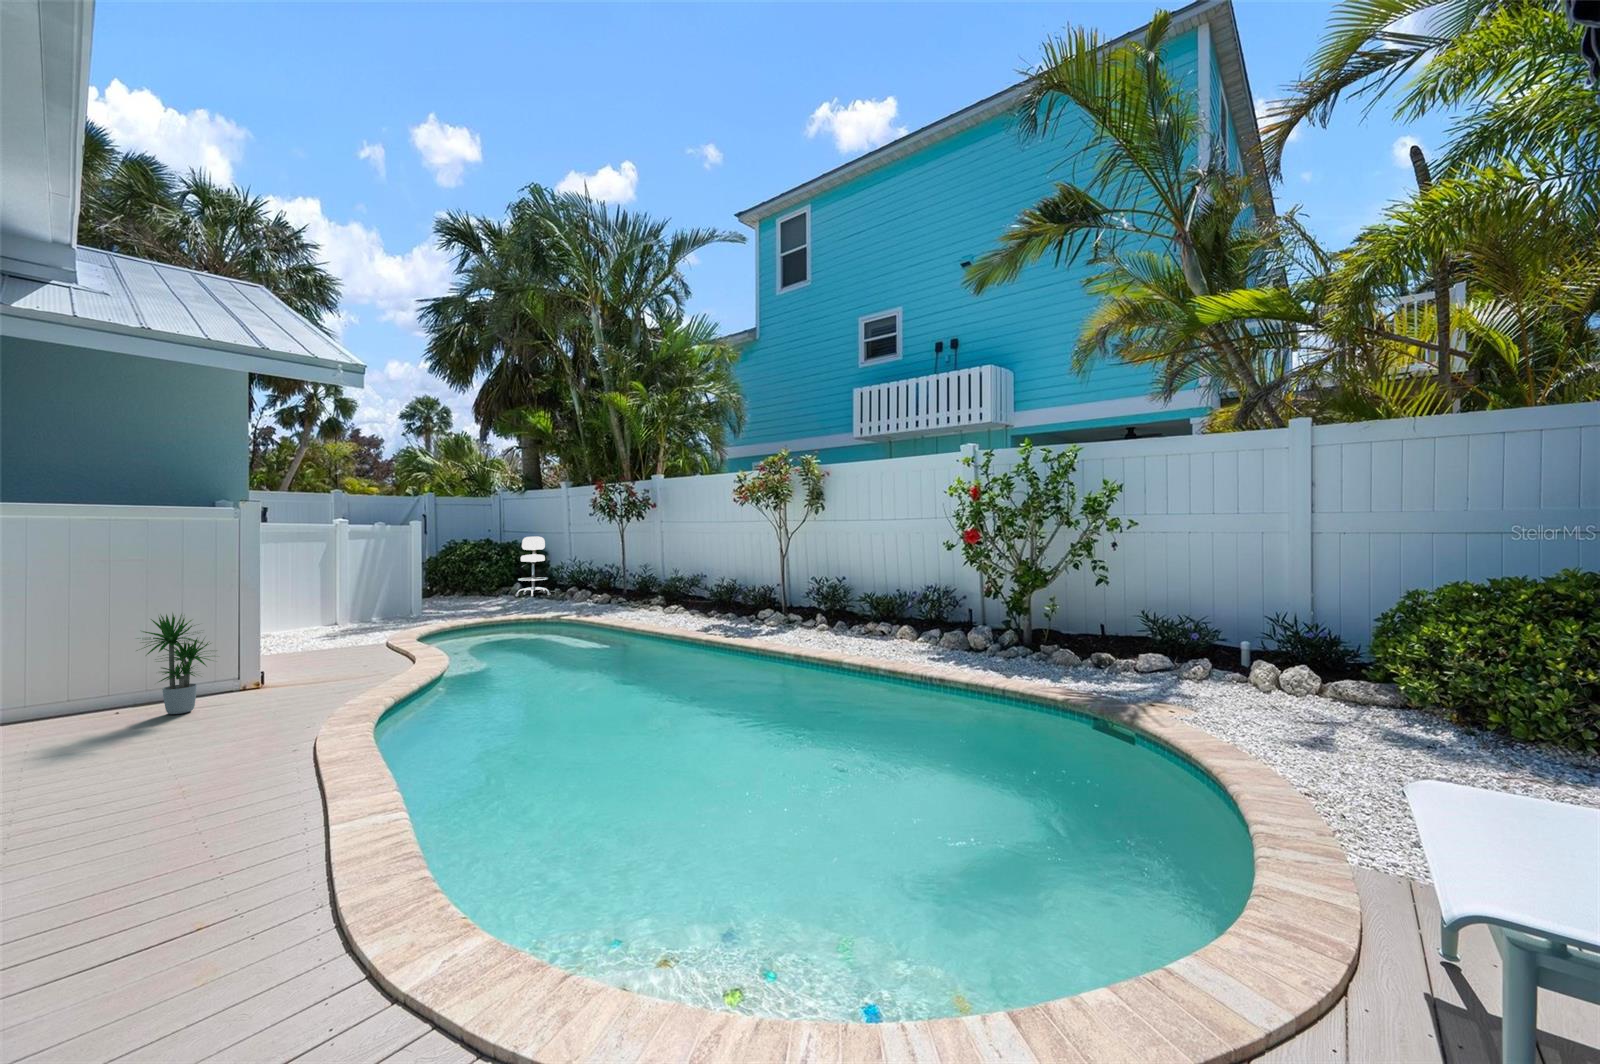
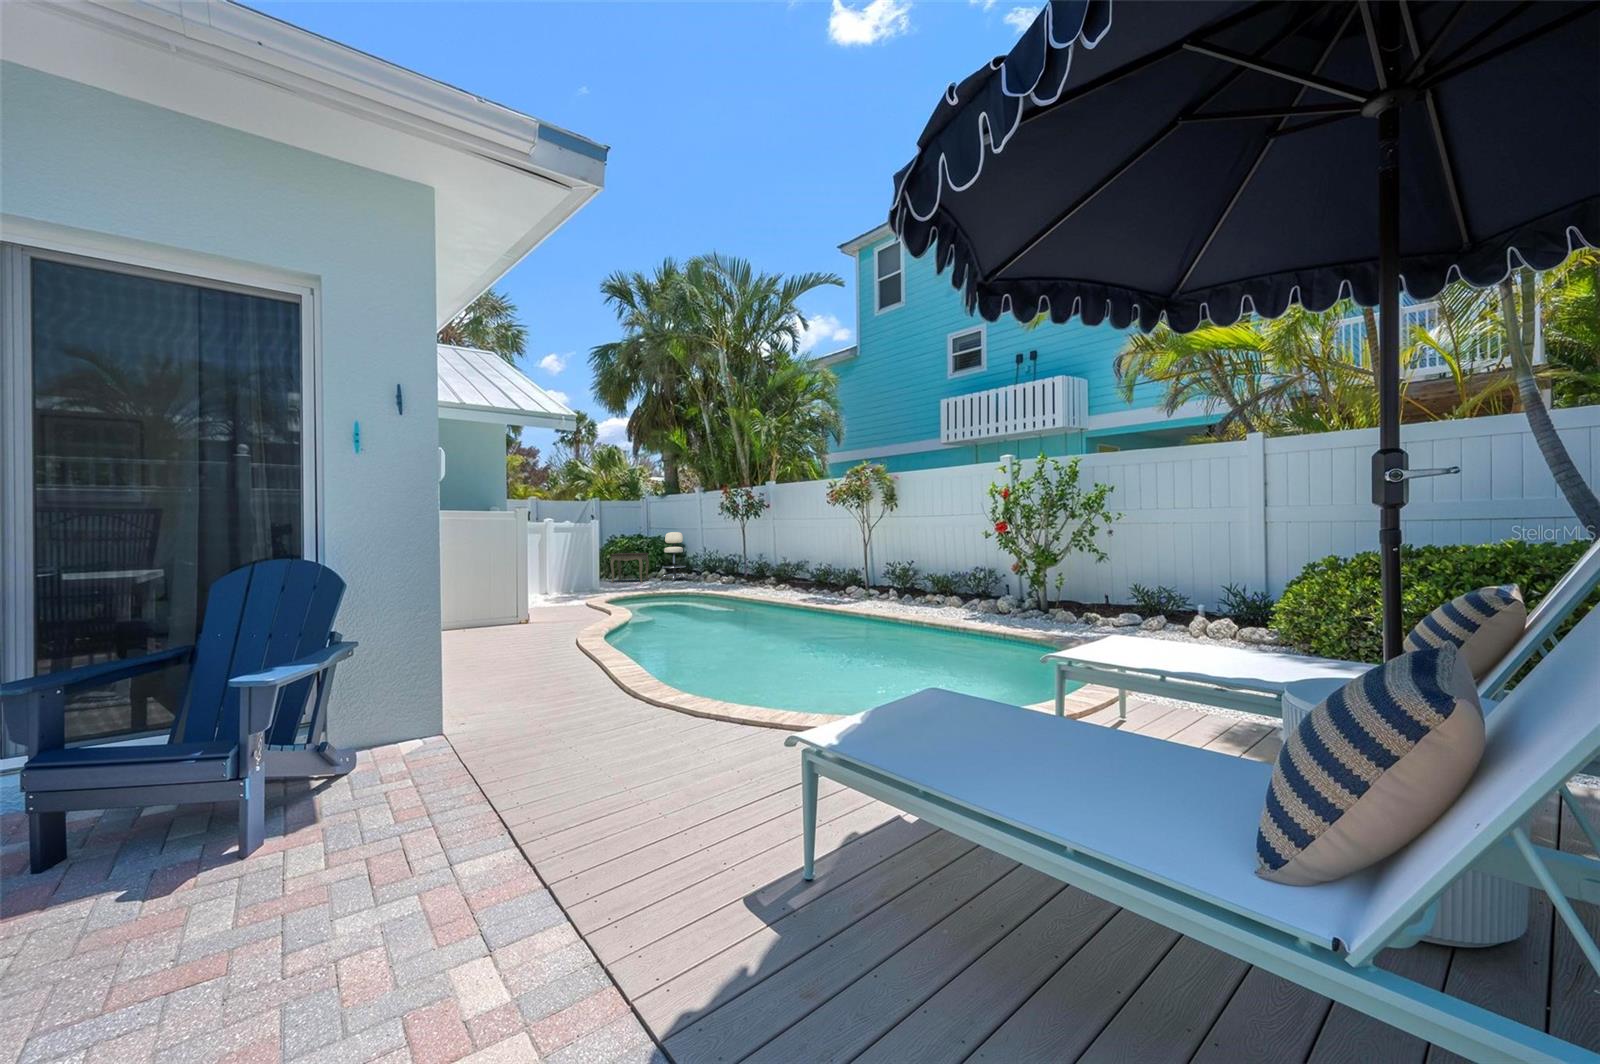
side table: none [448,562,501,600] -> present [610,553,649,583]
potted plant: present [143,614,210,714] -> none [457,572,500,633]

